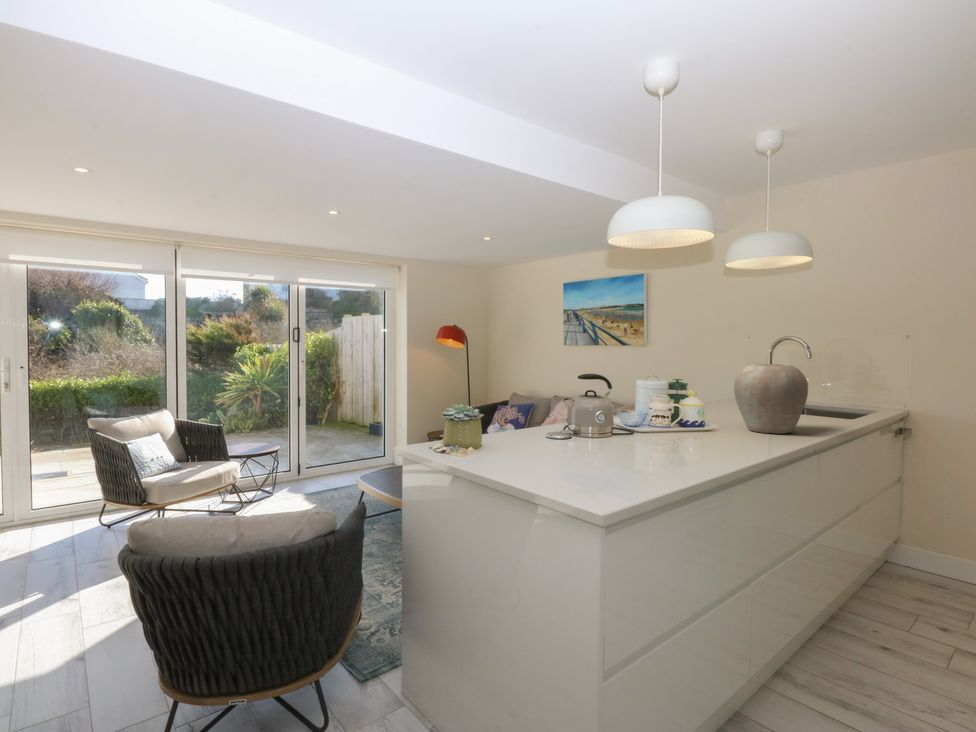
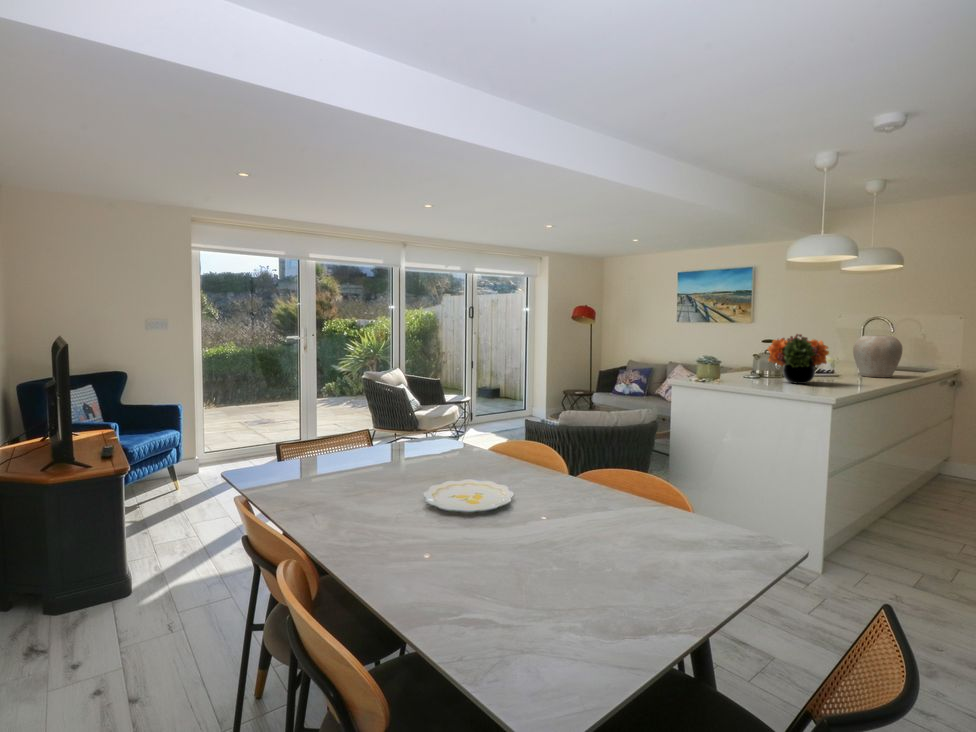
flower arrangement: none [551,366,655,458] -> present [767,334,829,384]

